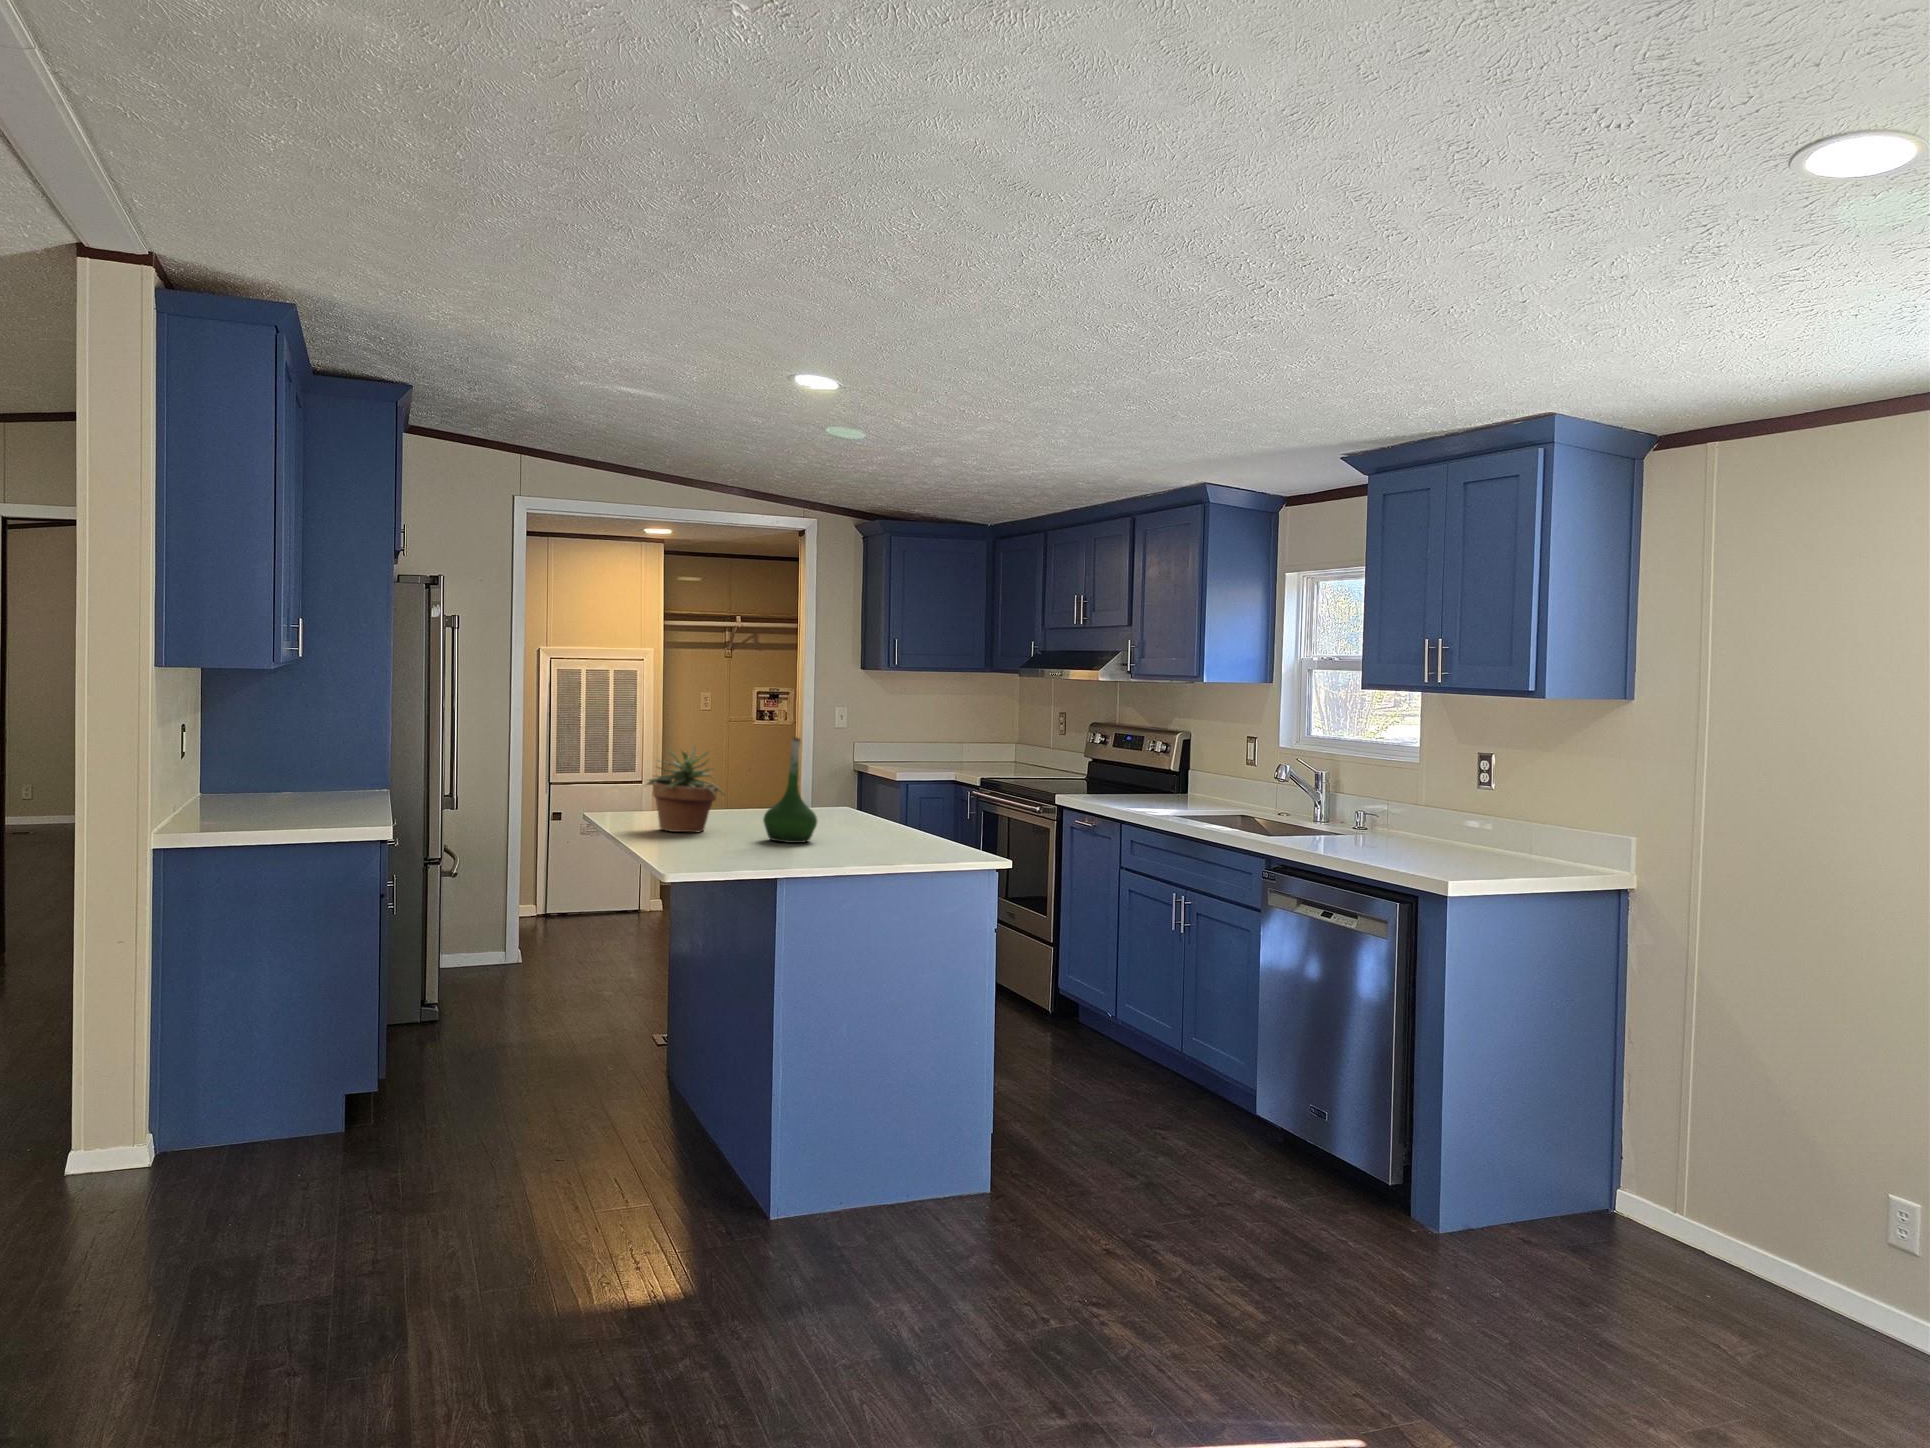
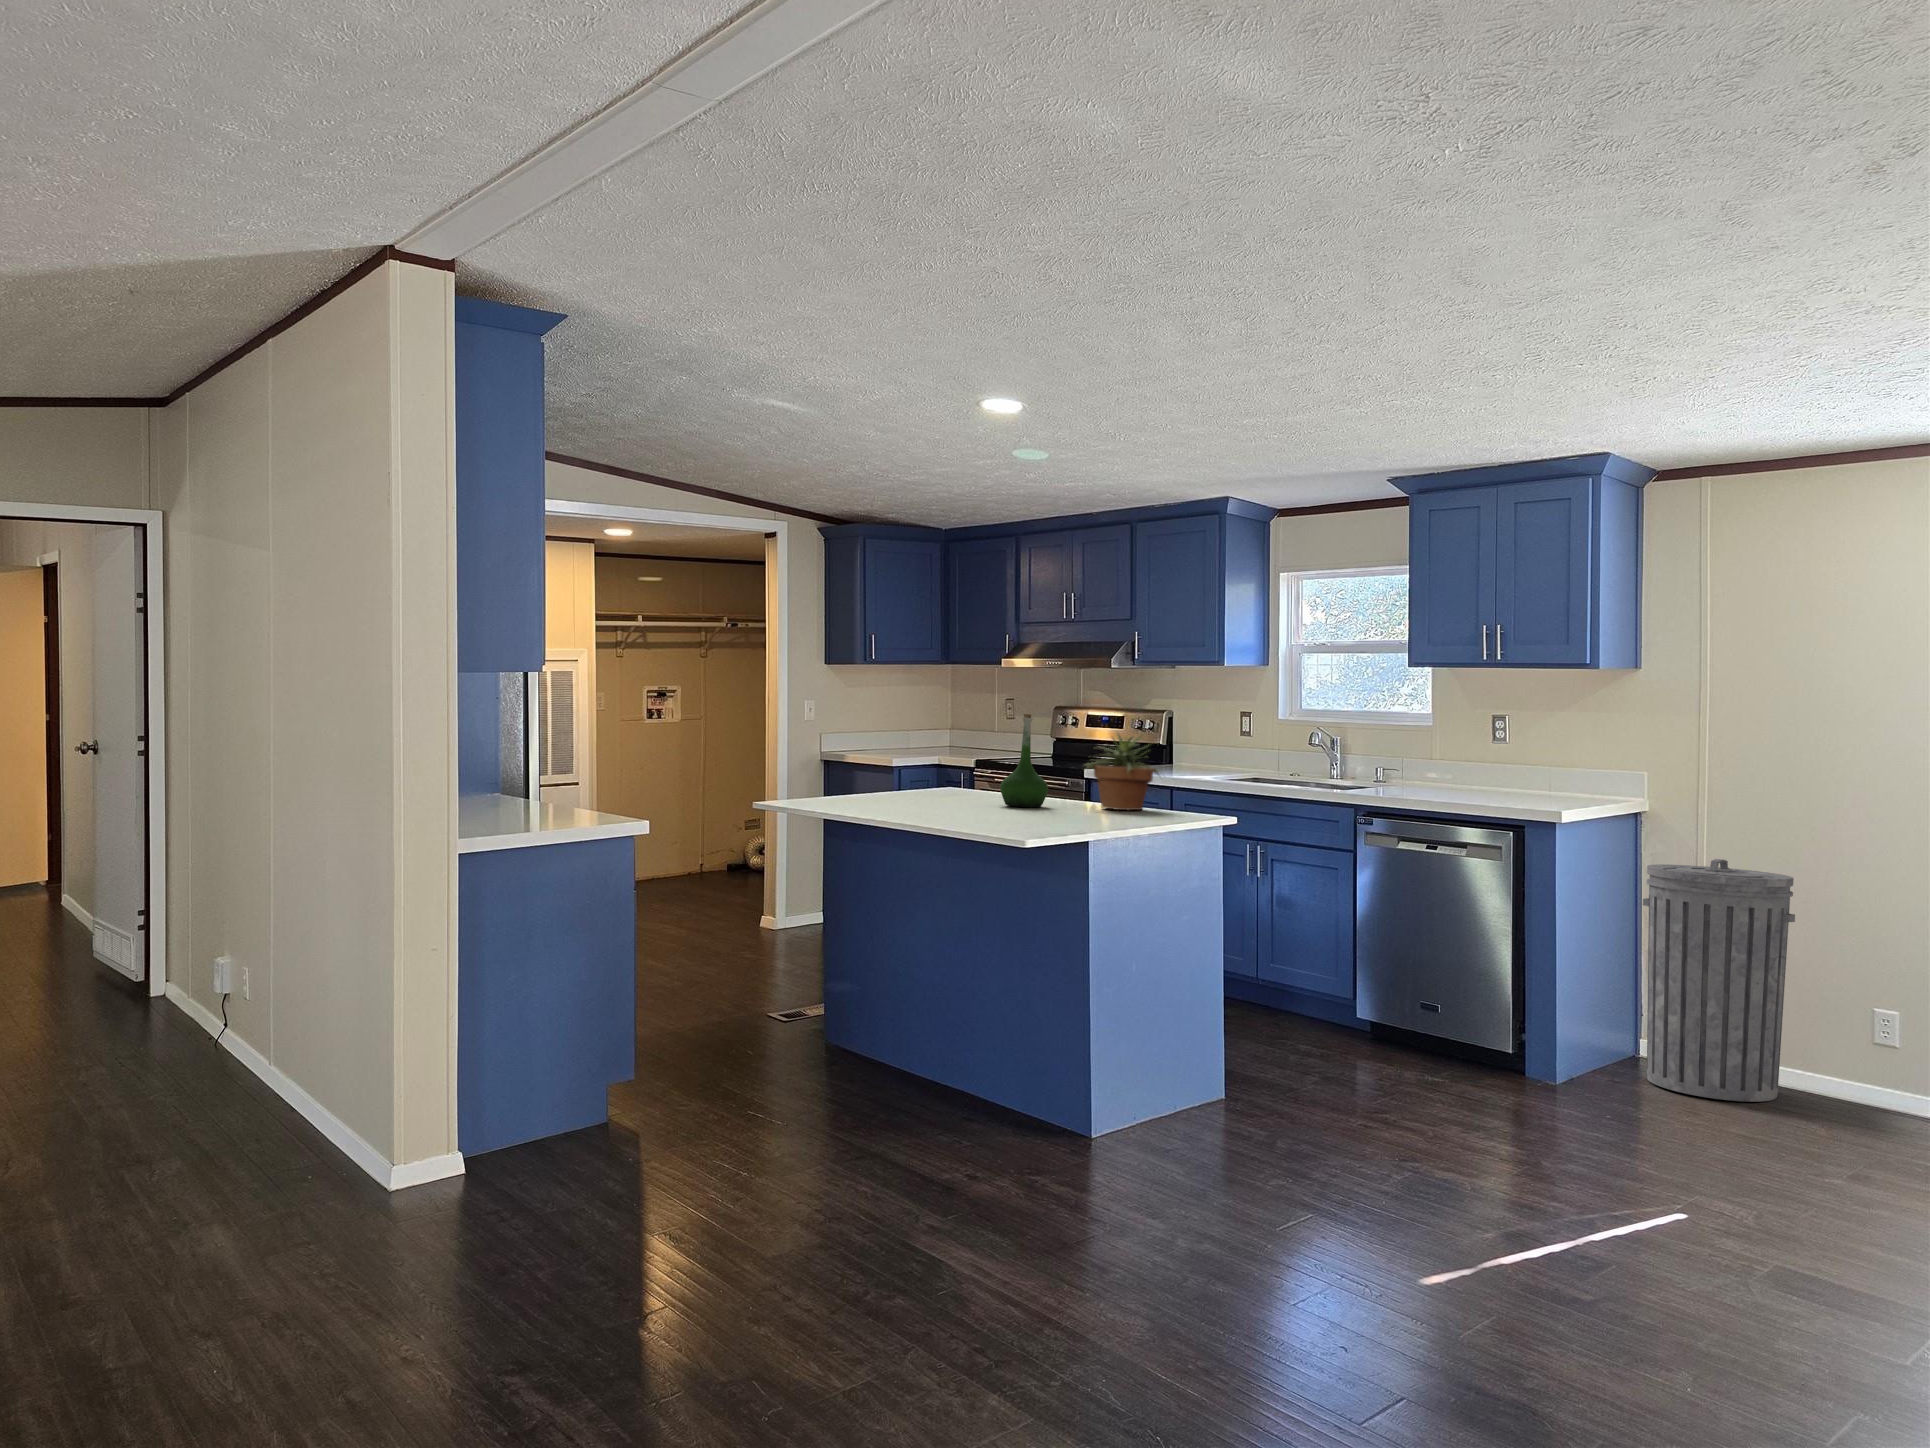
potted plant: present [647,748,725,832] -> present [1085,734,1159,810]
trash can: none [1577,963,1791,1313] -> present [1643,859,1795,1102]

